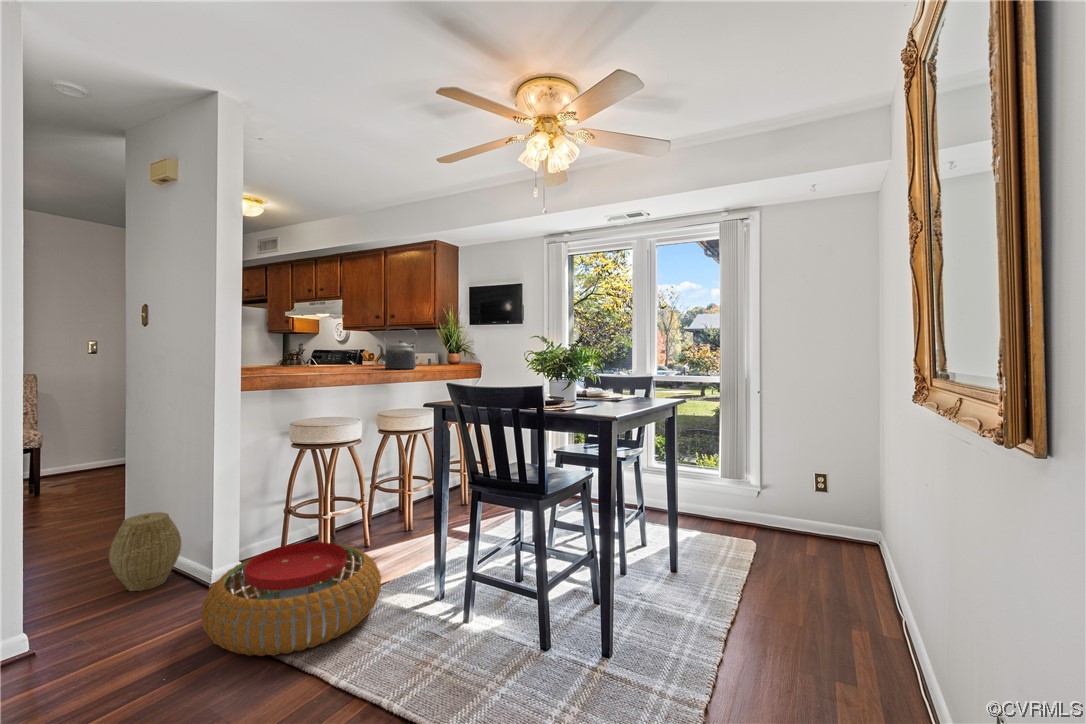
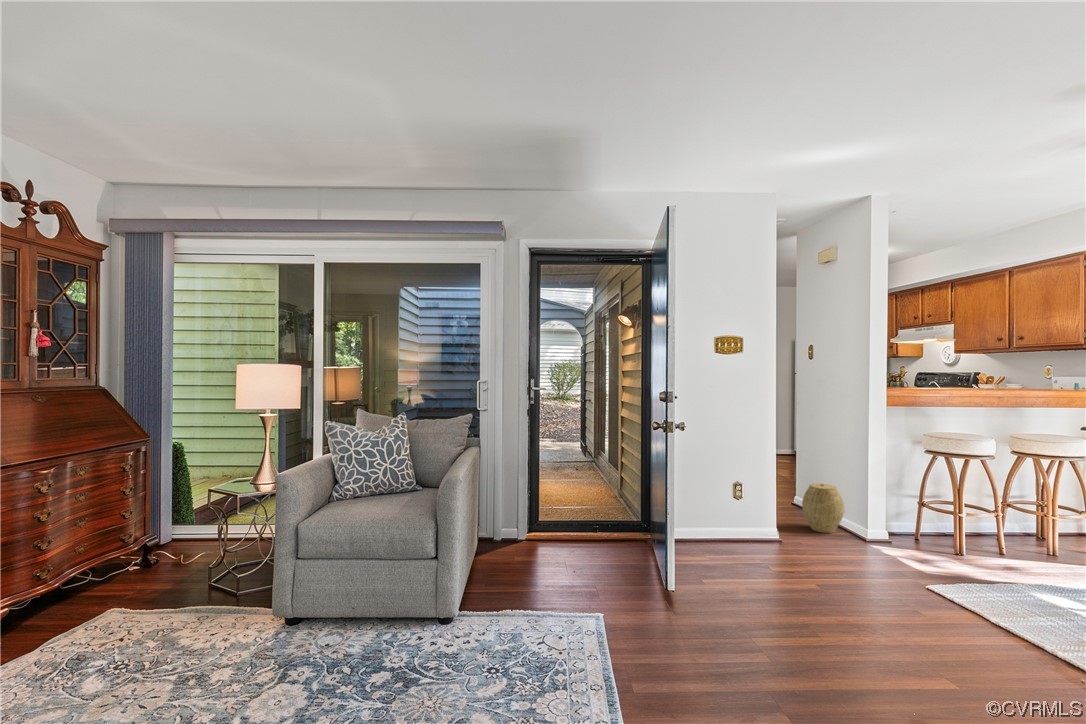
kettle: present [377,327,417,369] -> none [1007,352,1059,394]
pouf: present [202,542,381,656] -> none [877,525,1029,599]

